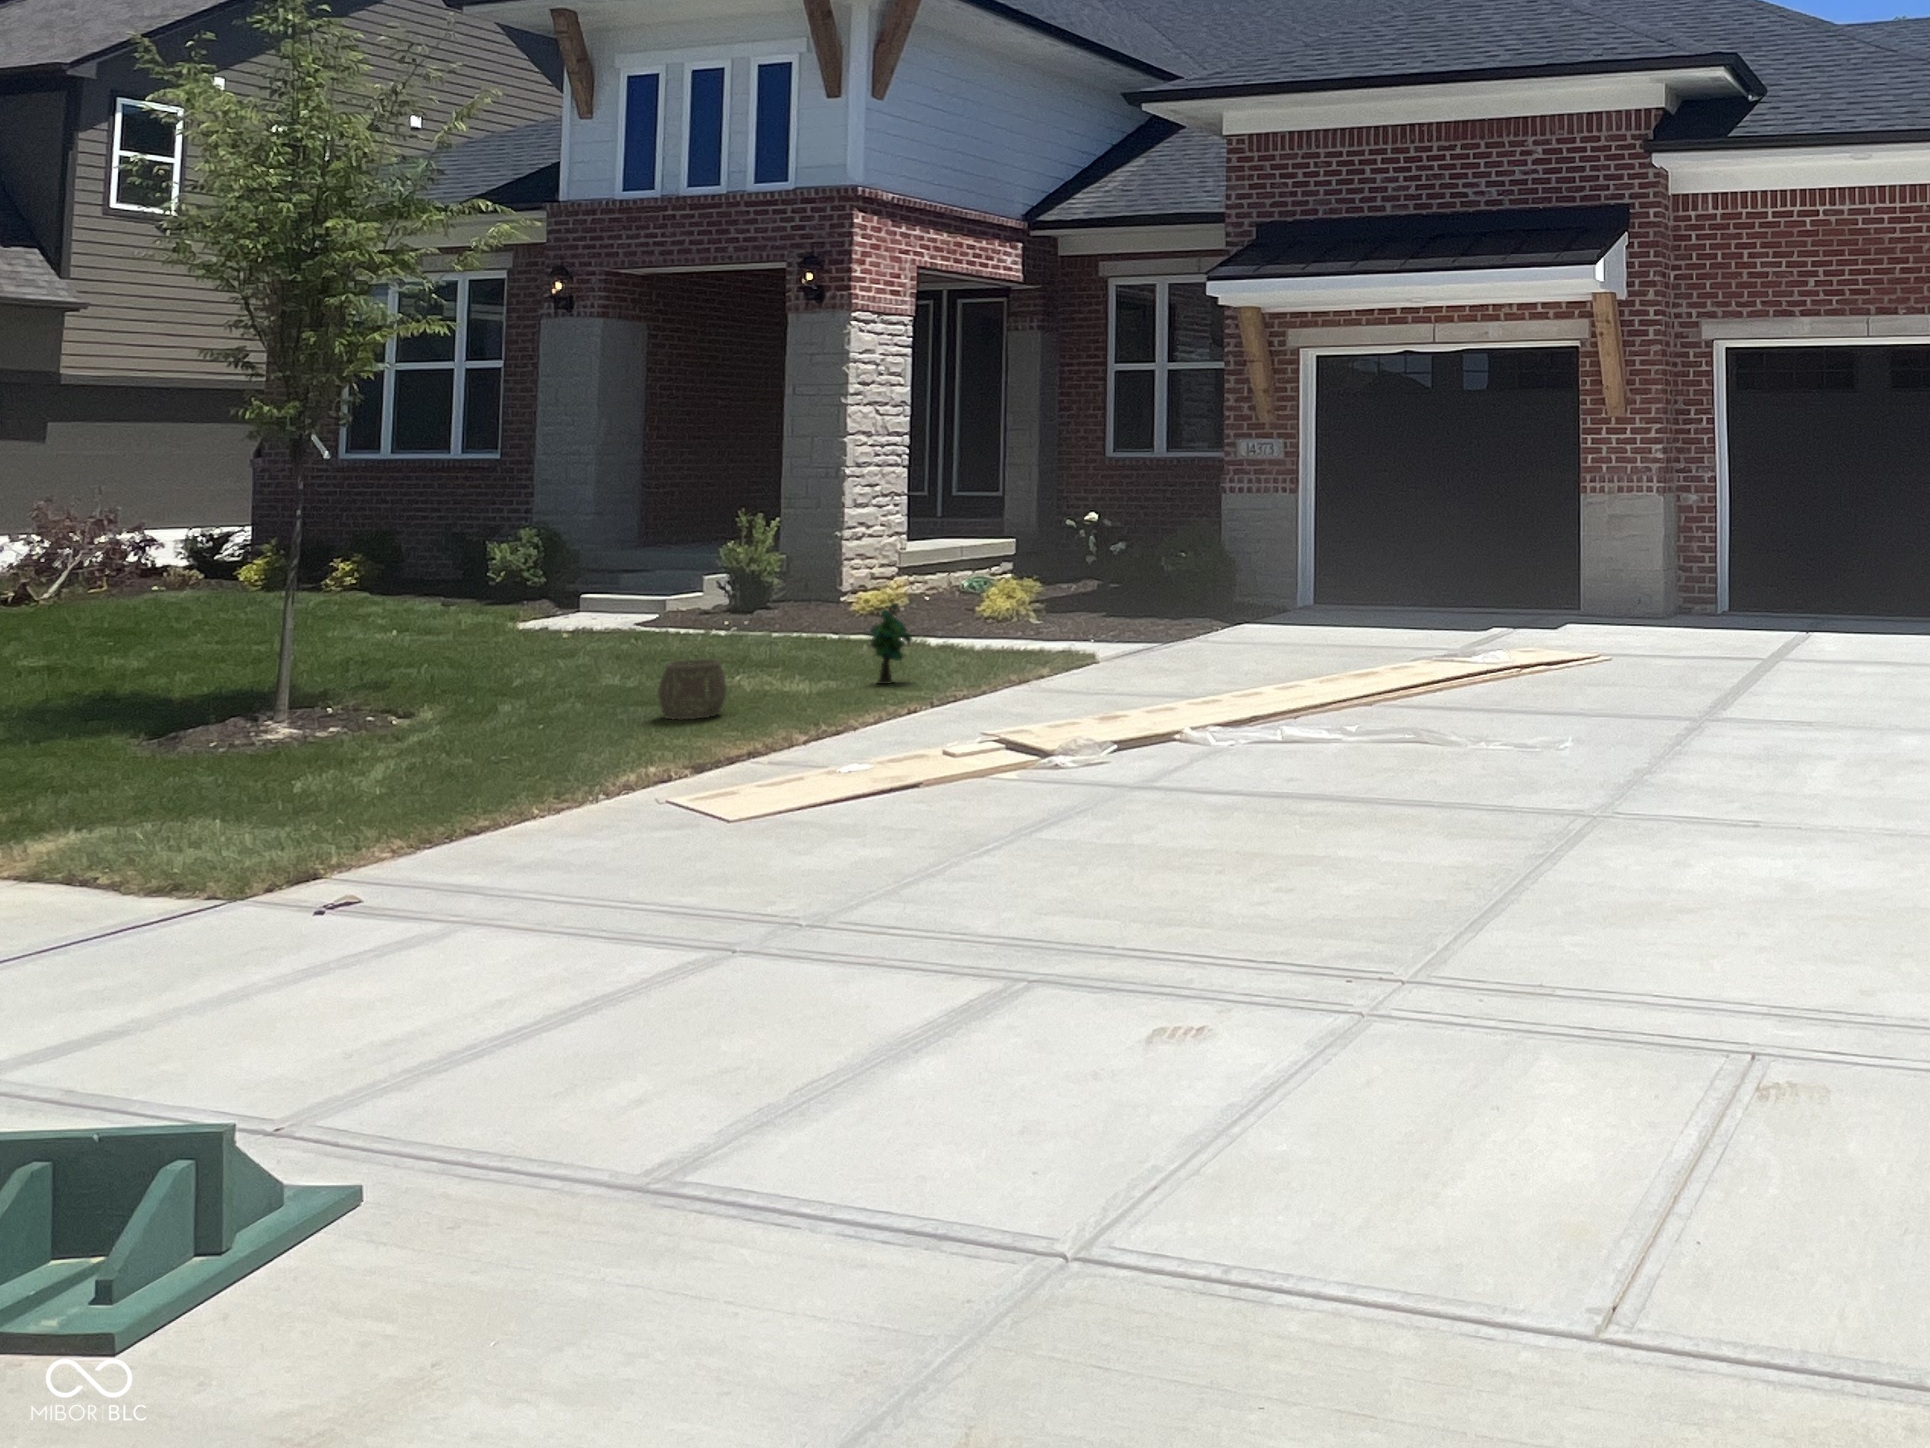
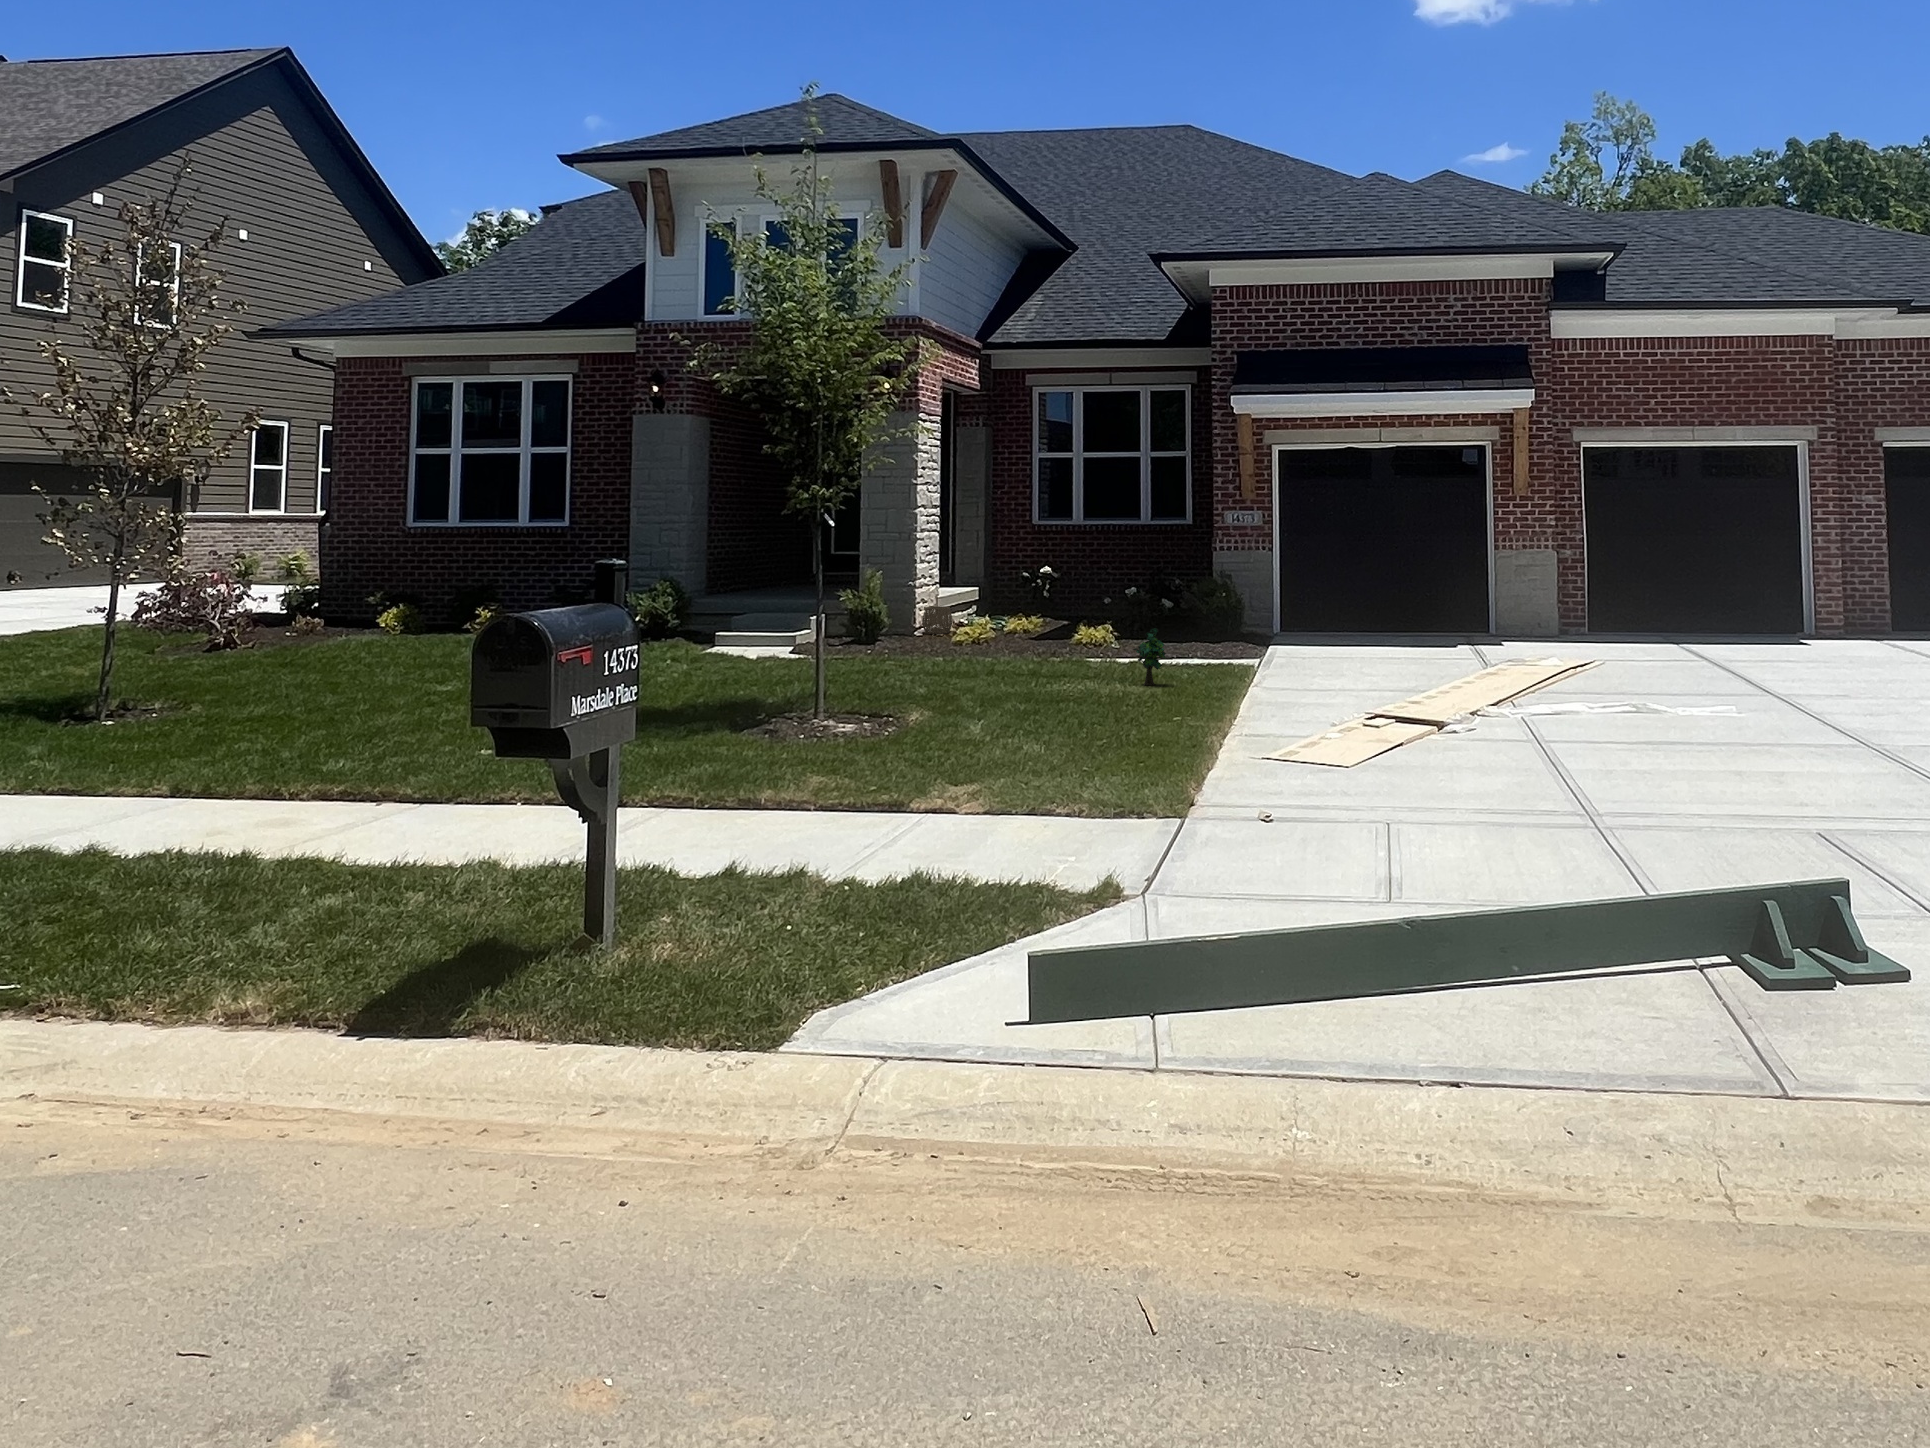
woven basket: present [659,659,727,720] -> present [922,606,952,634]

